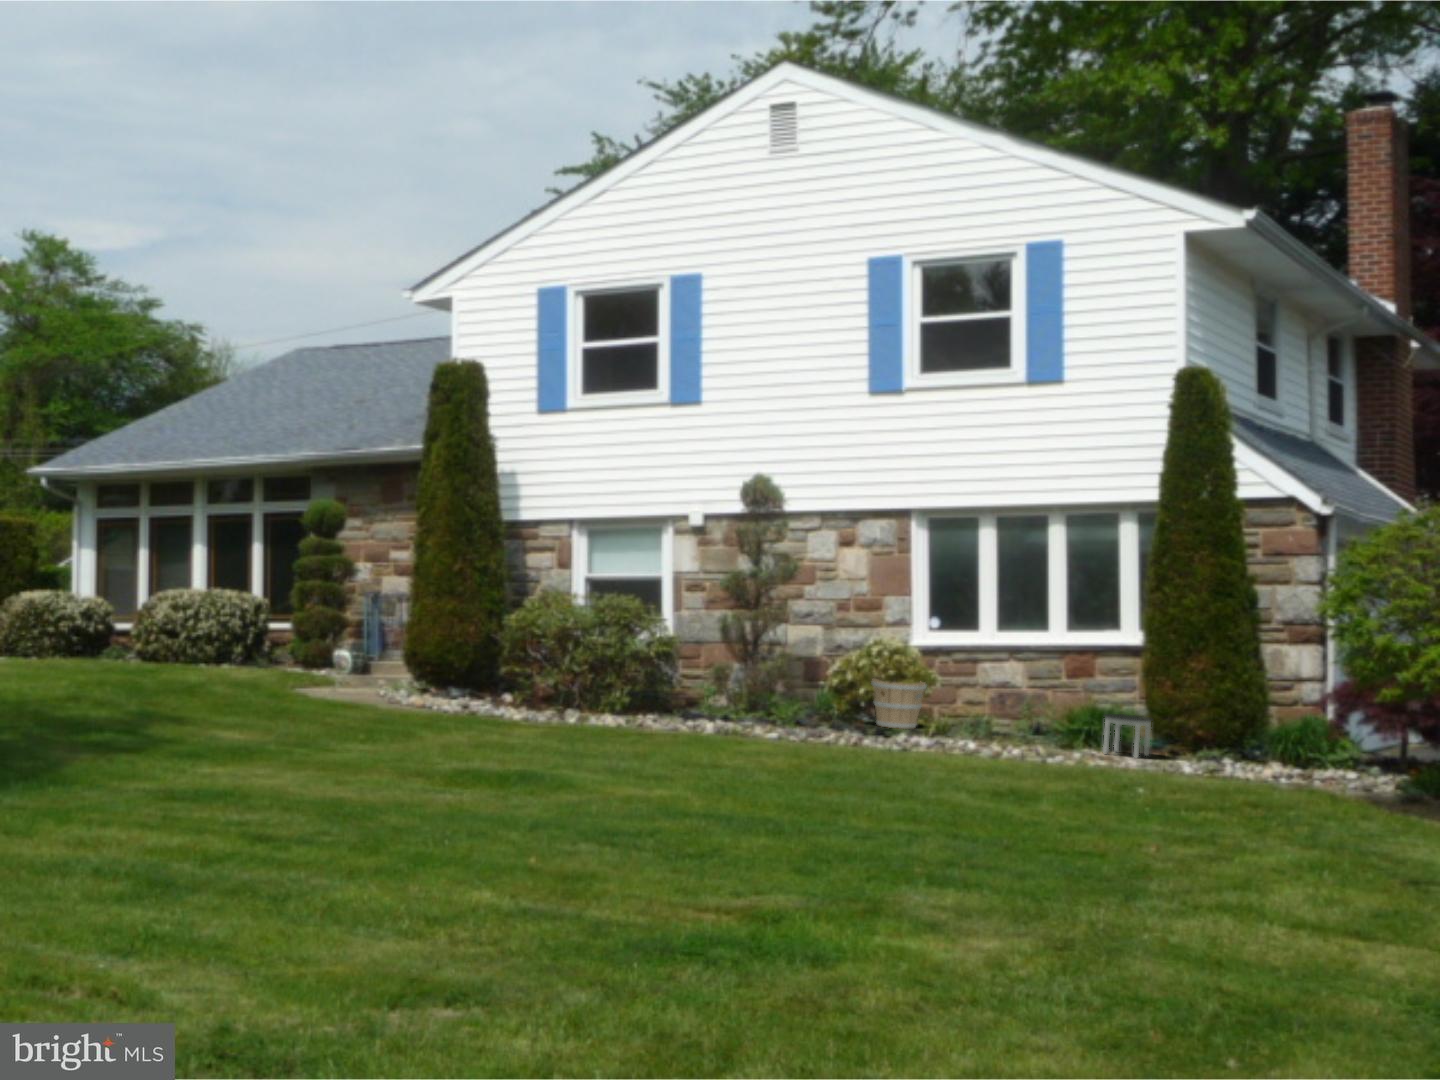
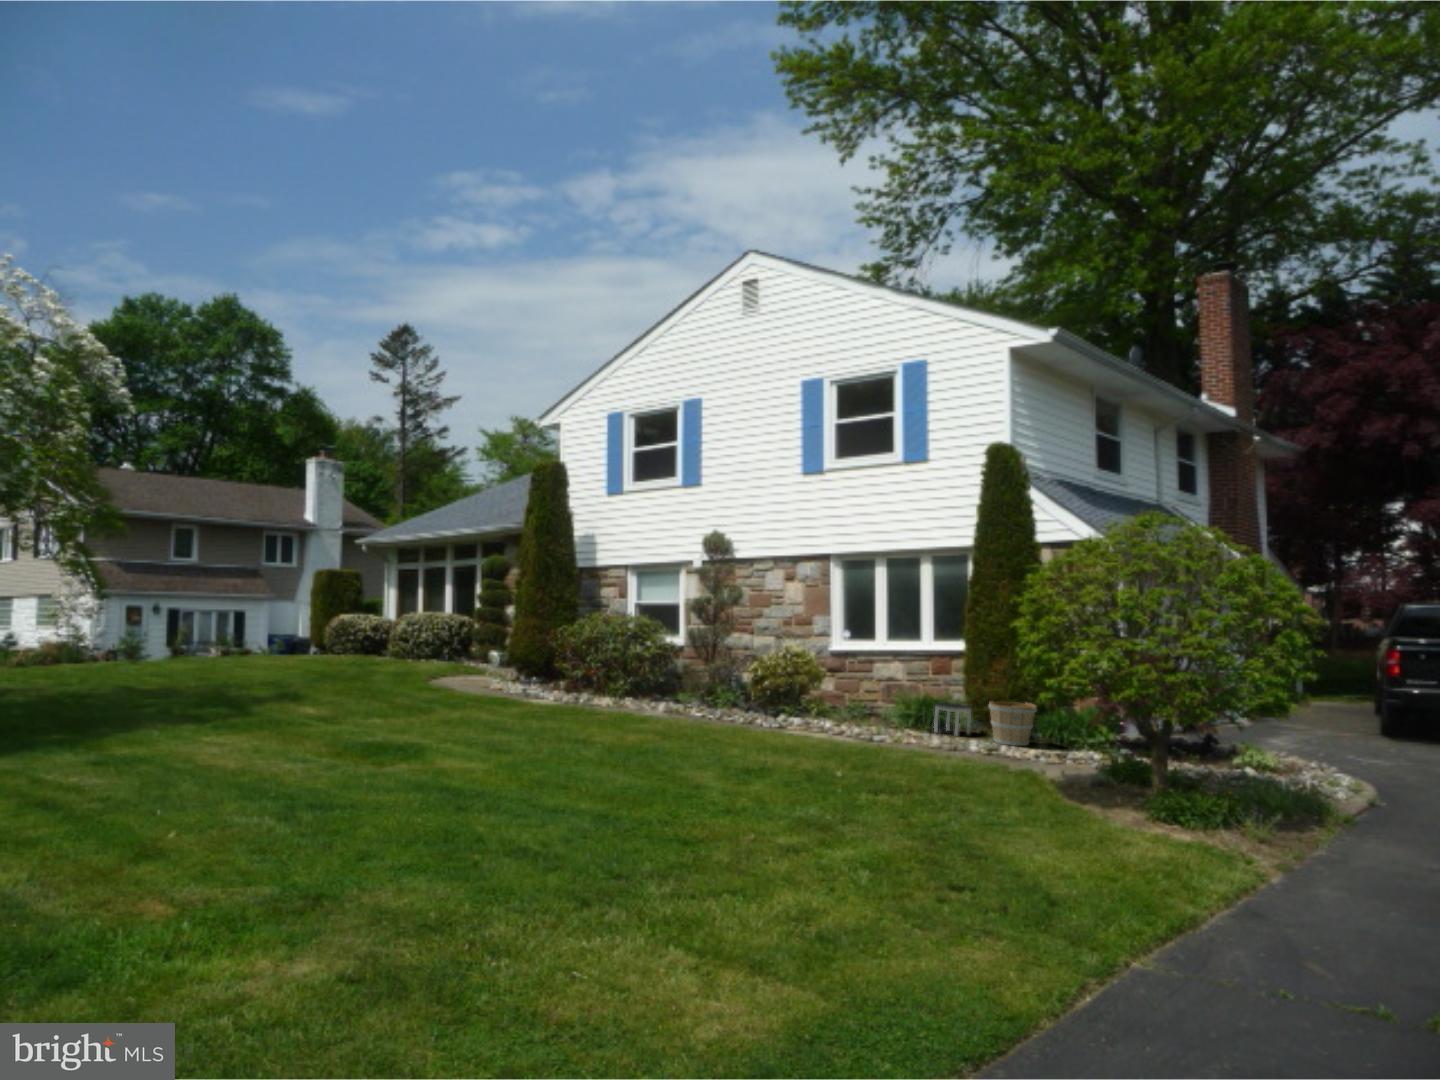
wooden bucket: present [871,679,926,729] -> present [989,701,1037,746]

